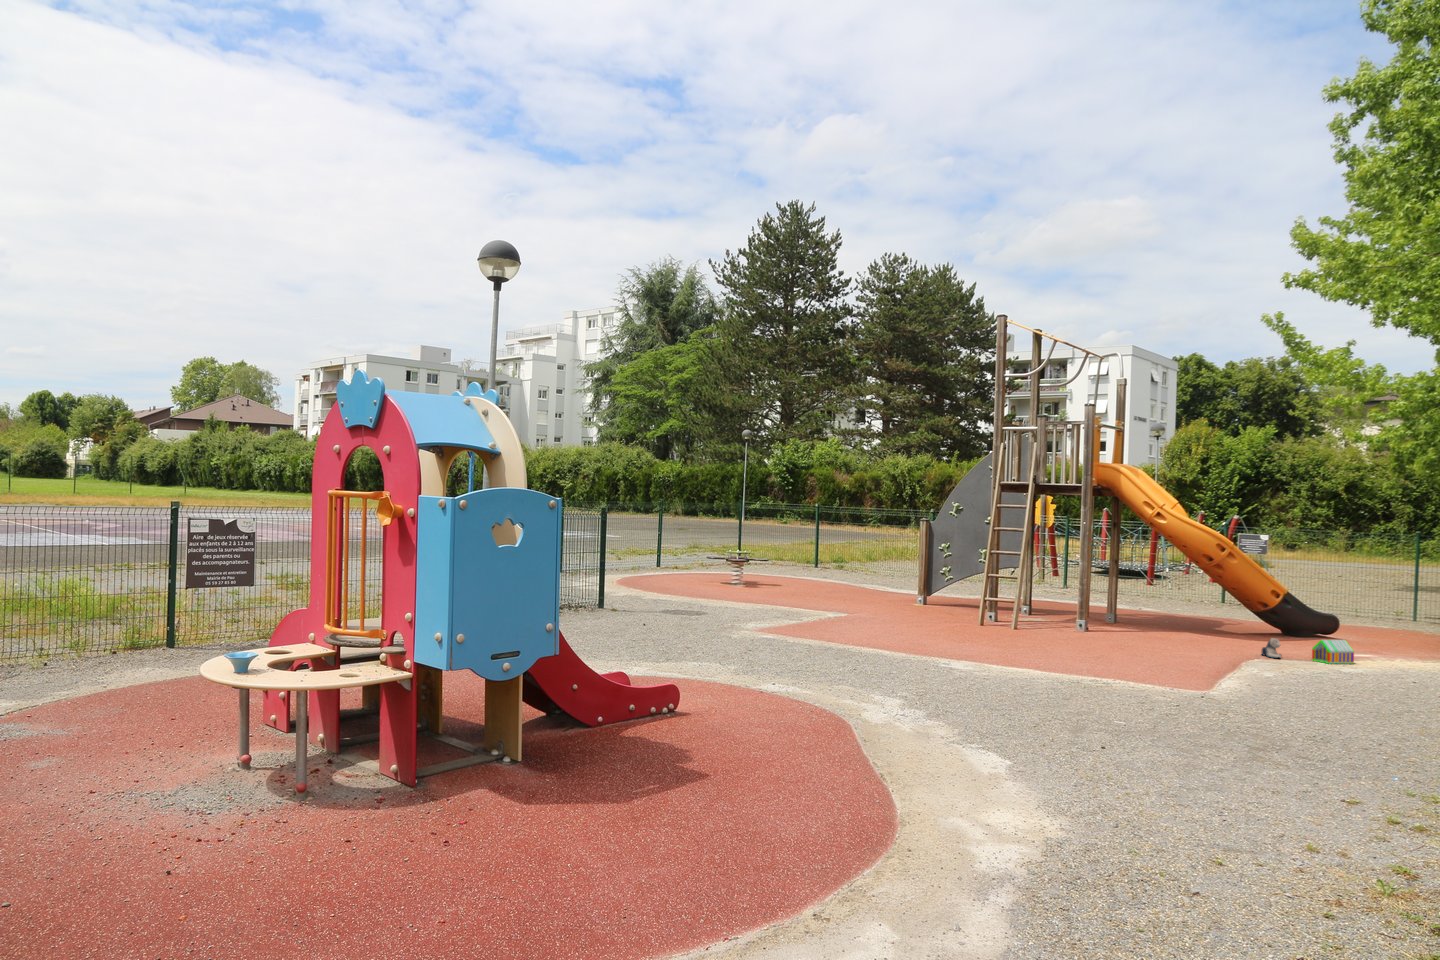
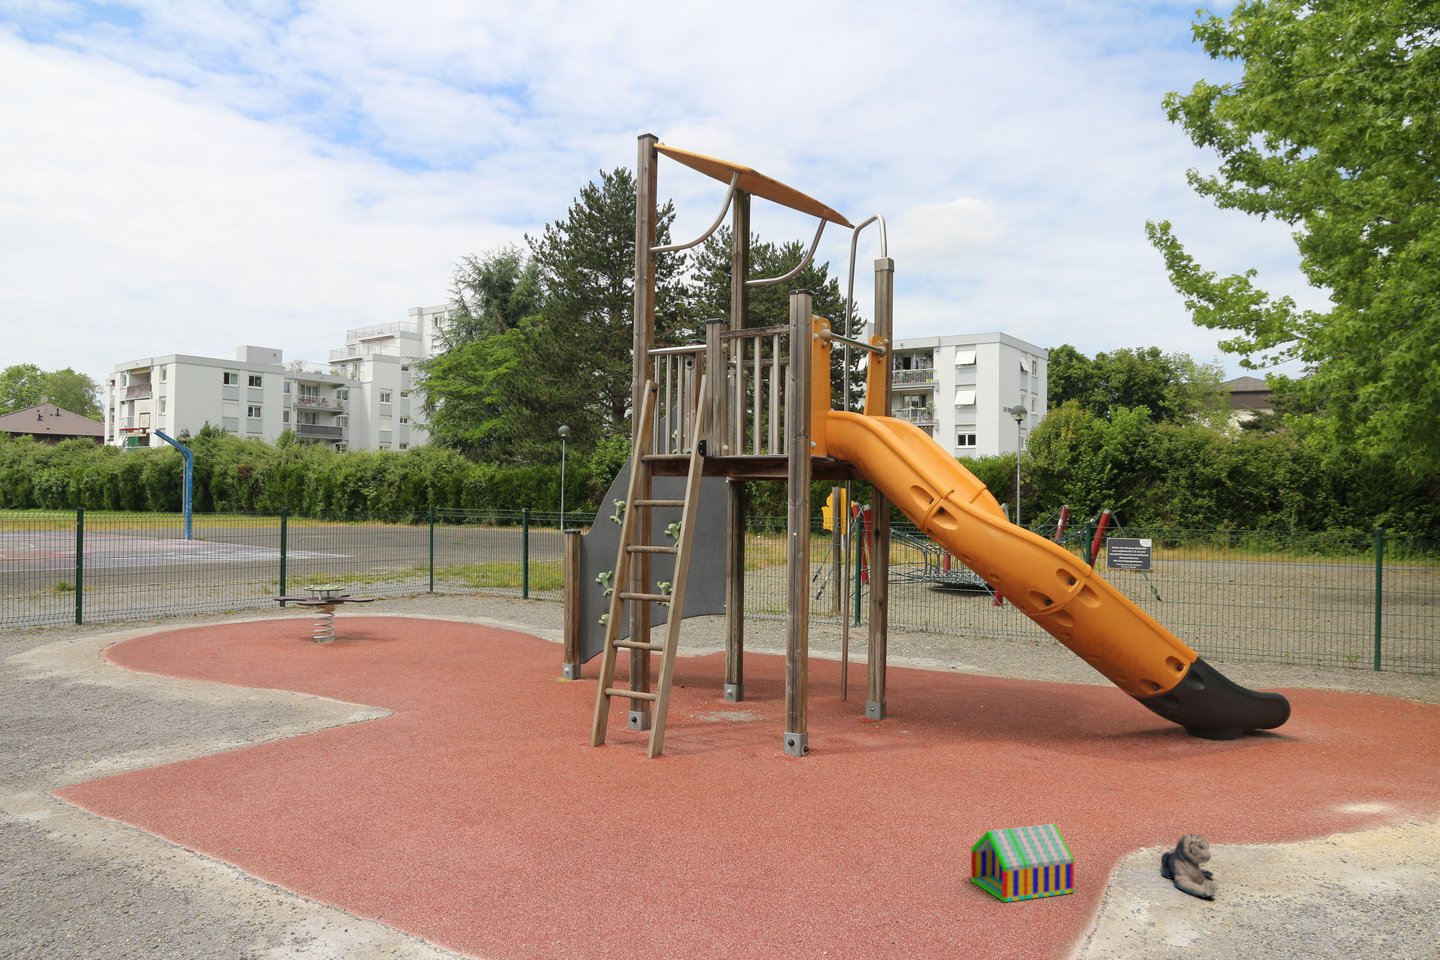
toy house: present [1312,640,1354,664] -> present [971,824,1074,902]

